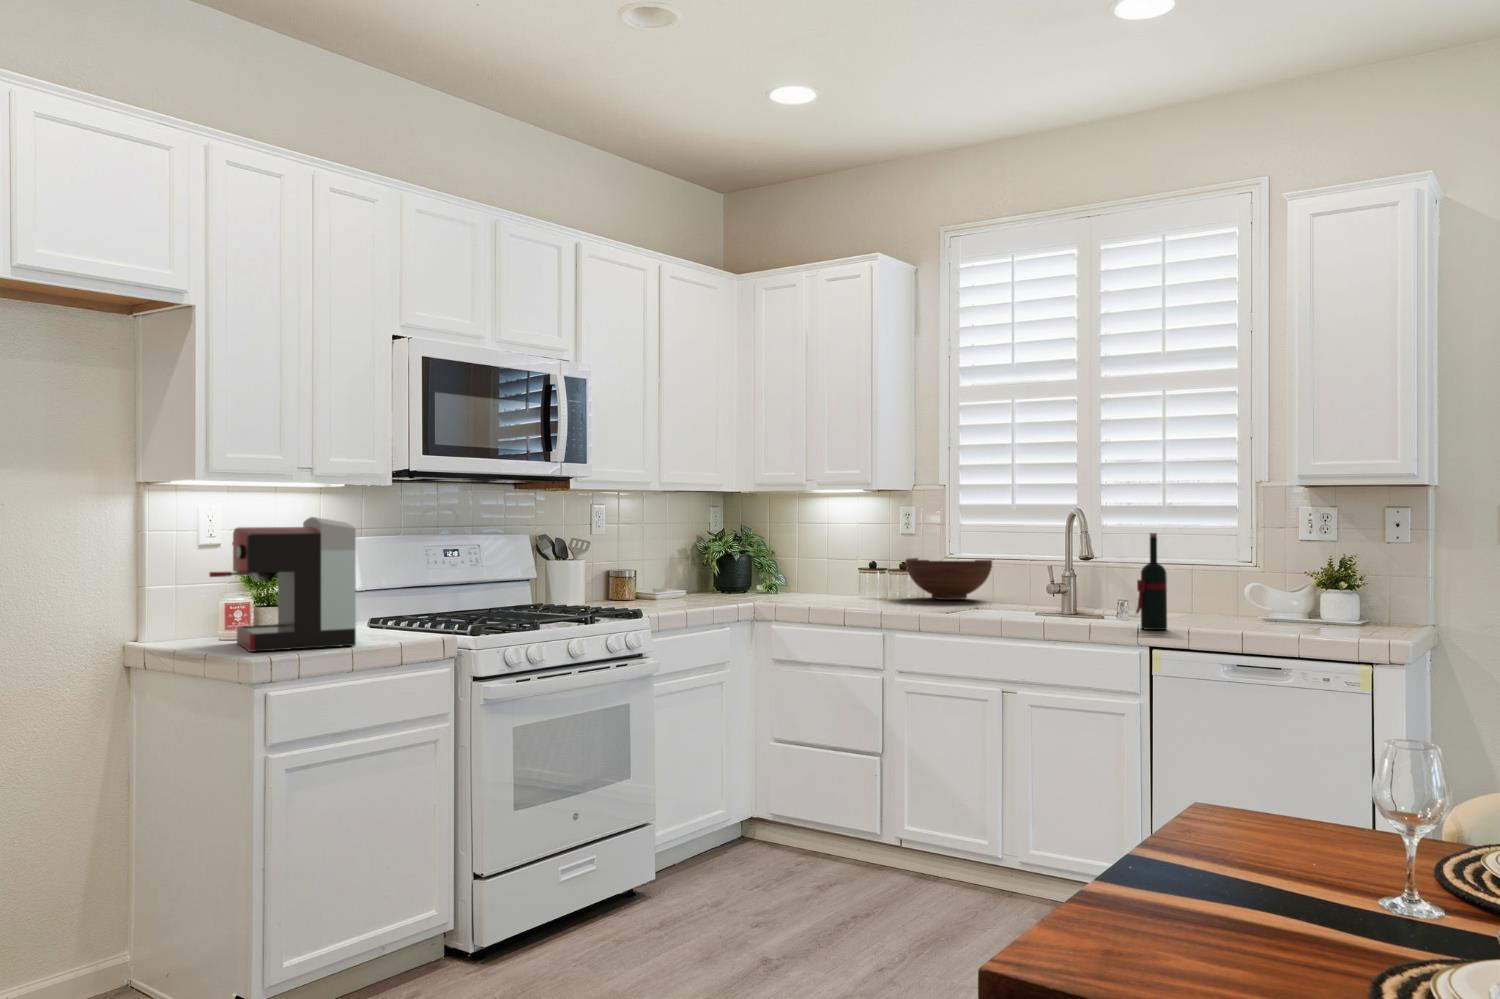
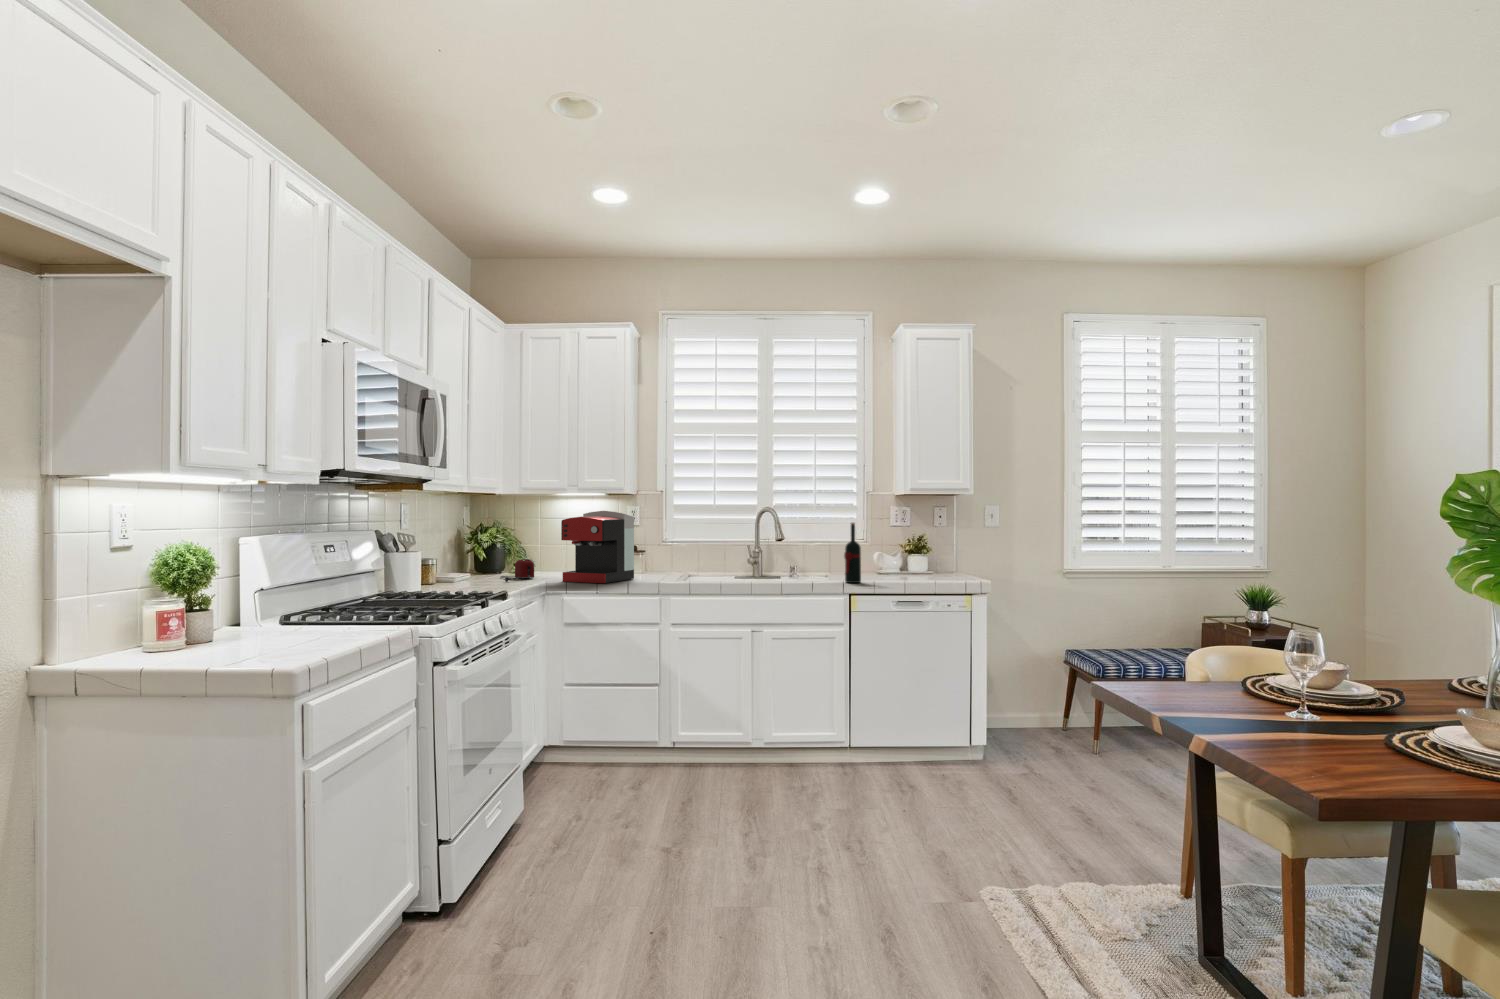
coffee maker: present [209,517,356,652] -> present [561,511,634,583]
fruit bowl: present [905,558,992,600] -> none [637,541,697,571]
toaster: none [698,575,748,602] -> present [501,559,534,582]

